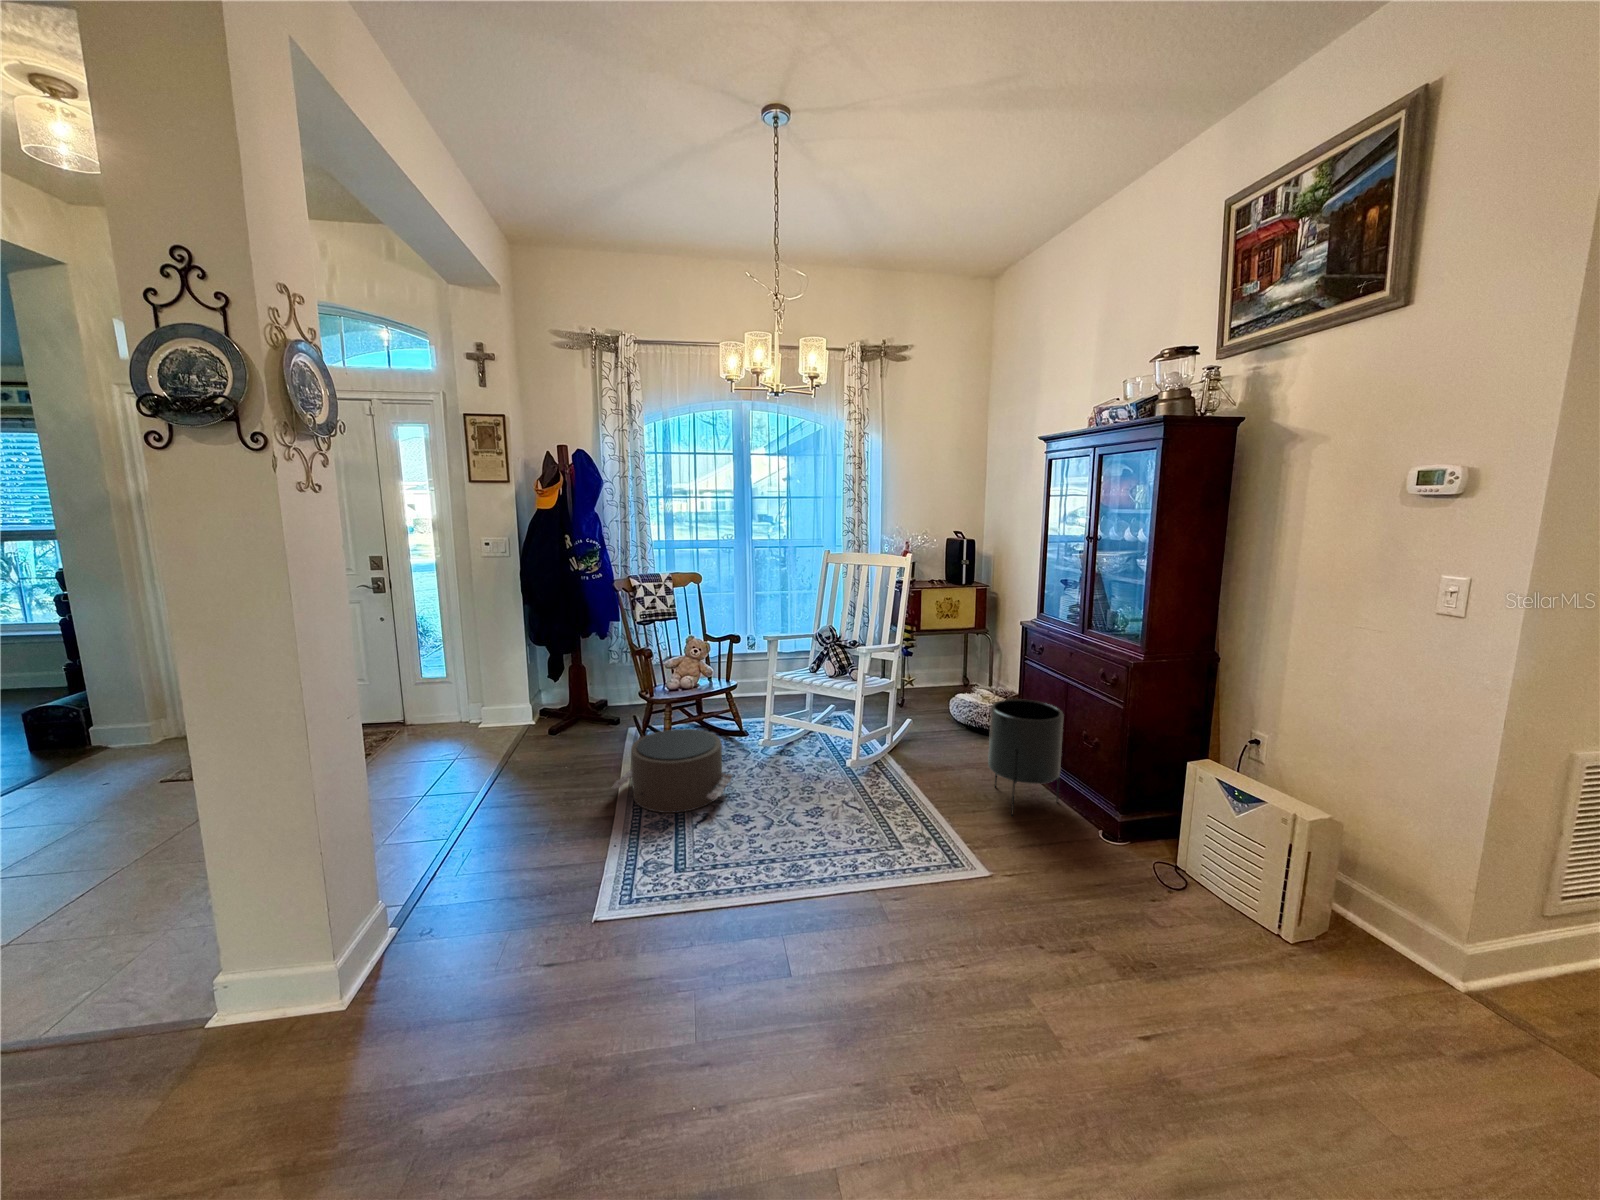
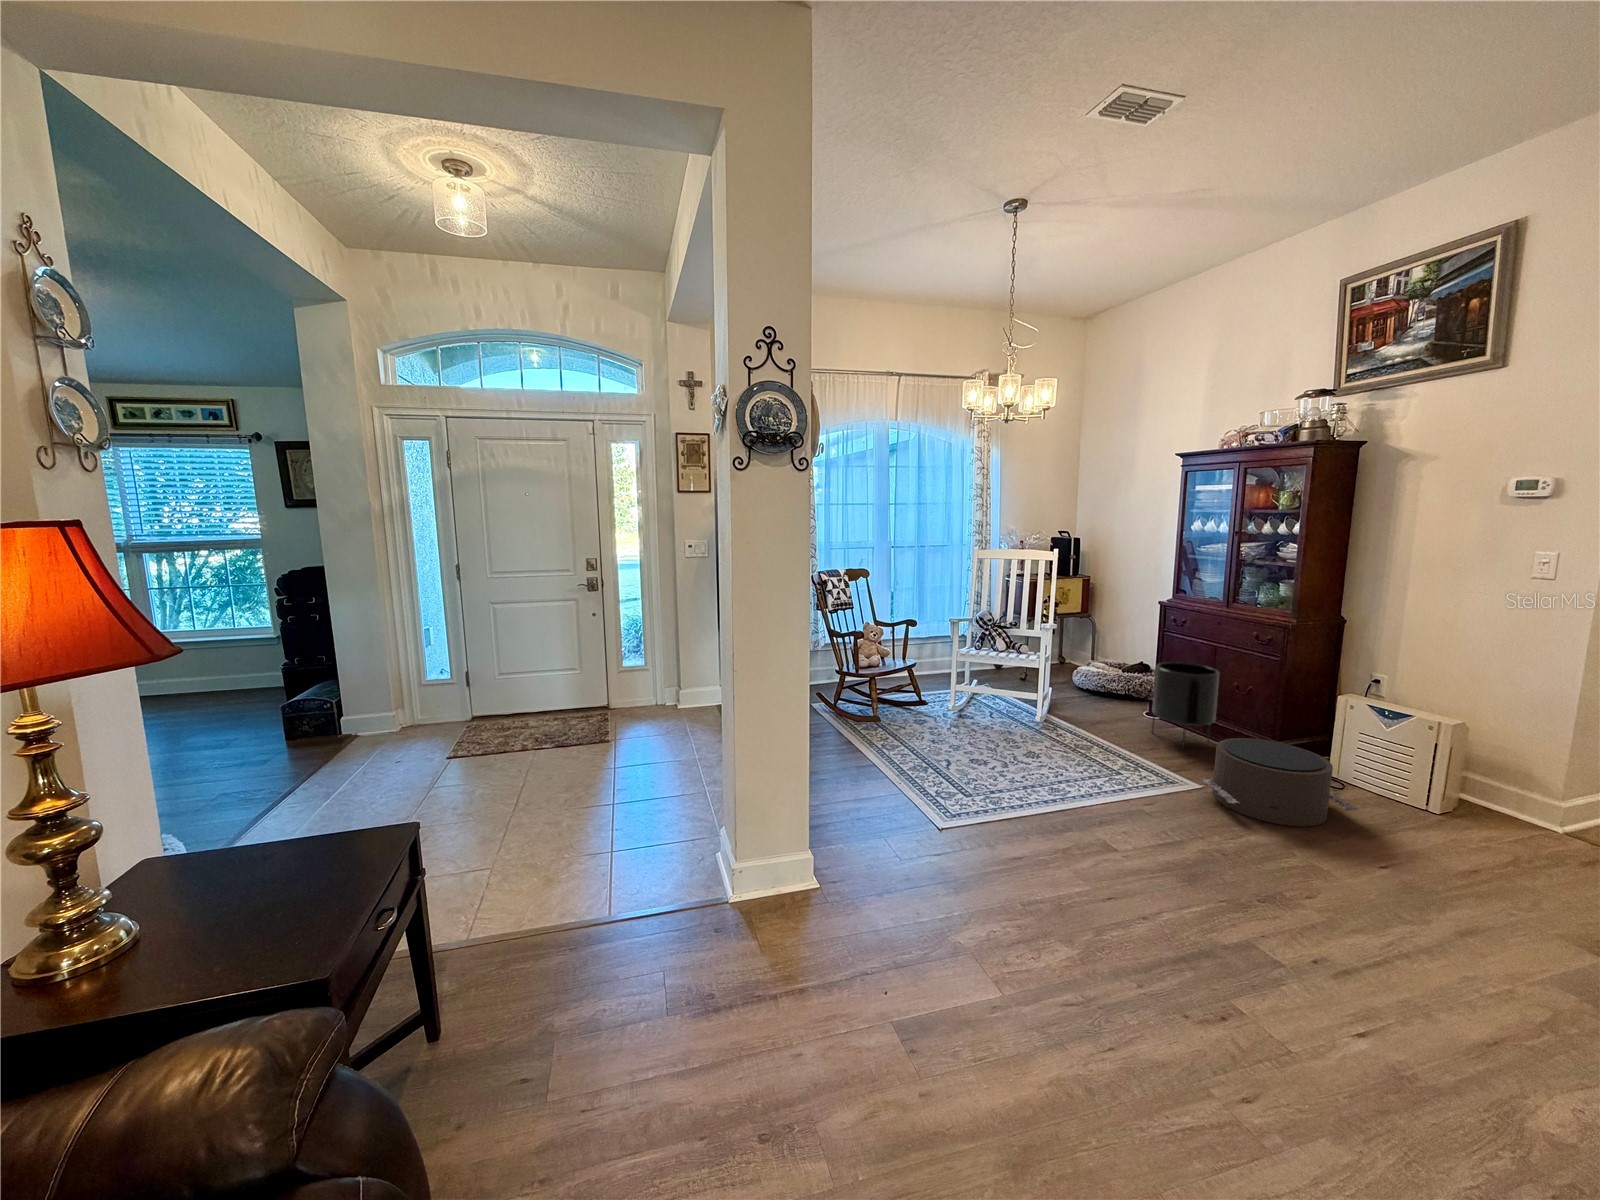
pouf: present [612,729,732,813] -> present [1201,738,1359,827]

